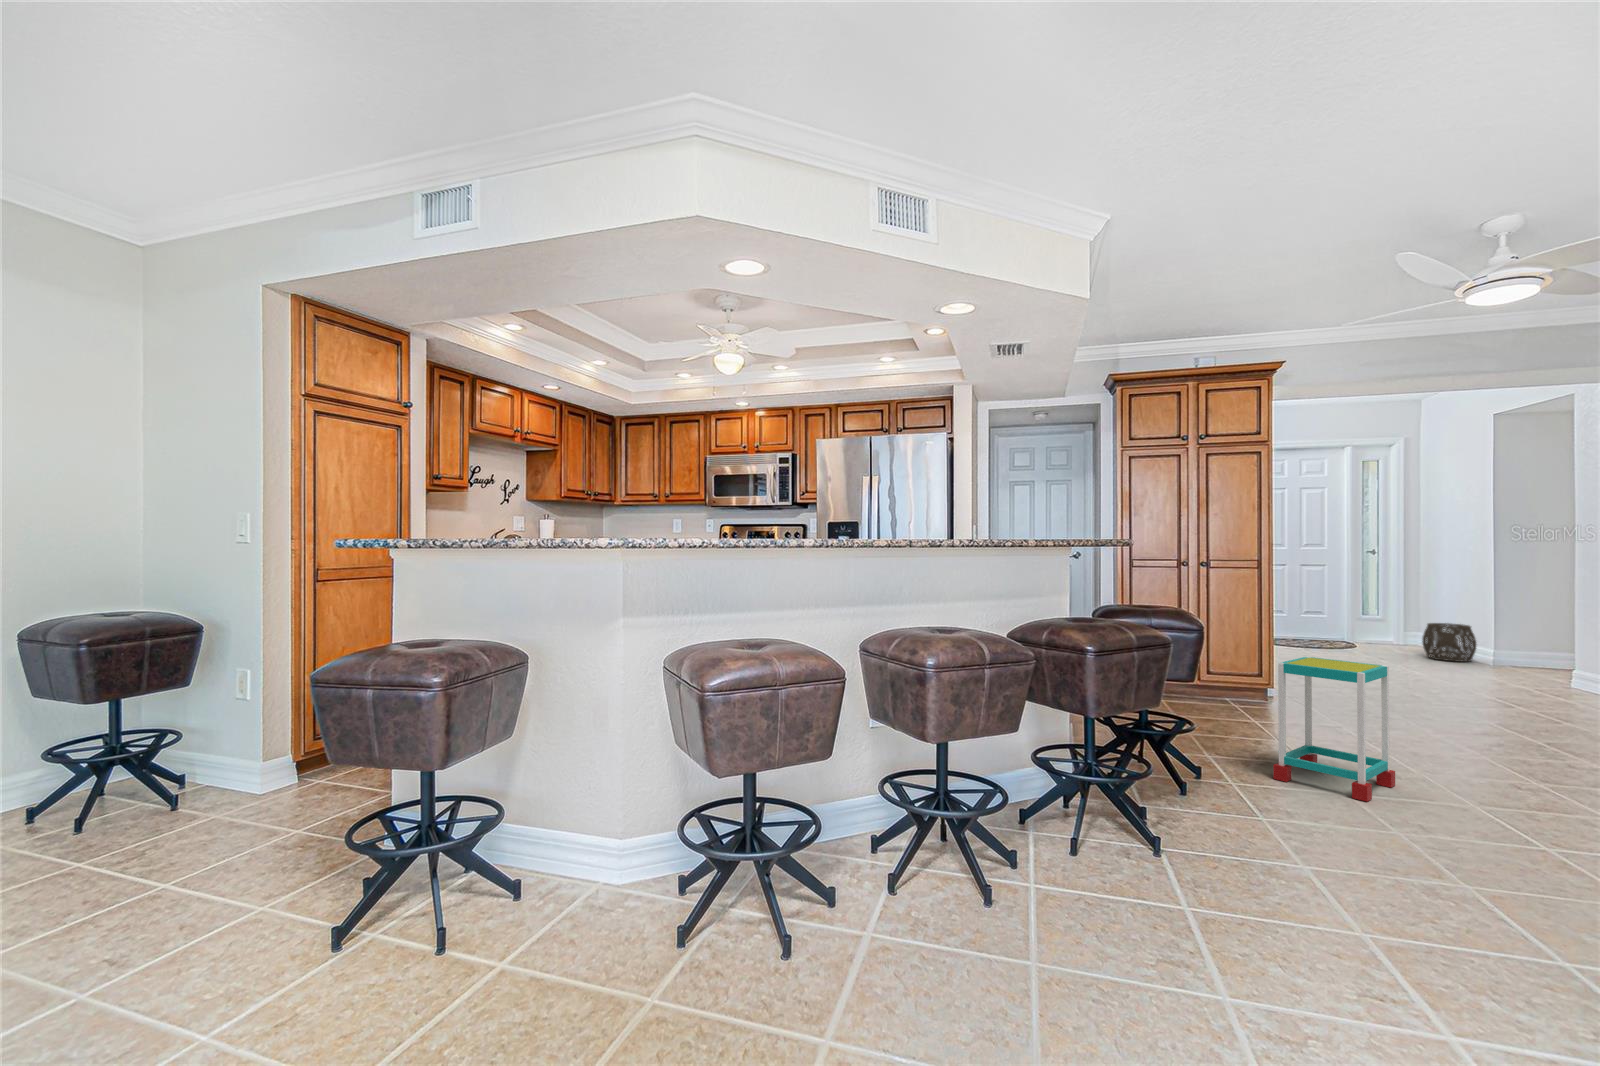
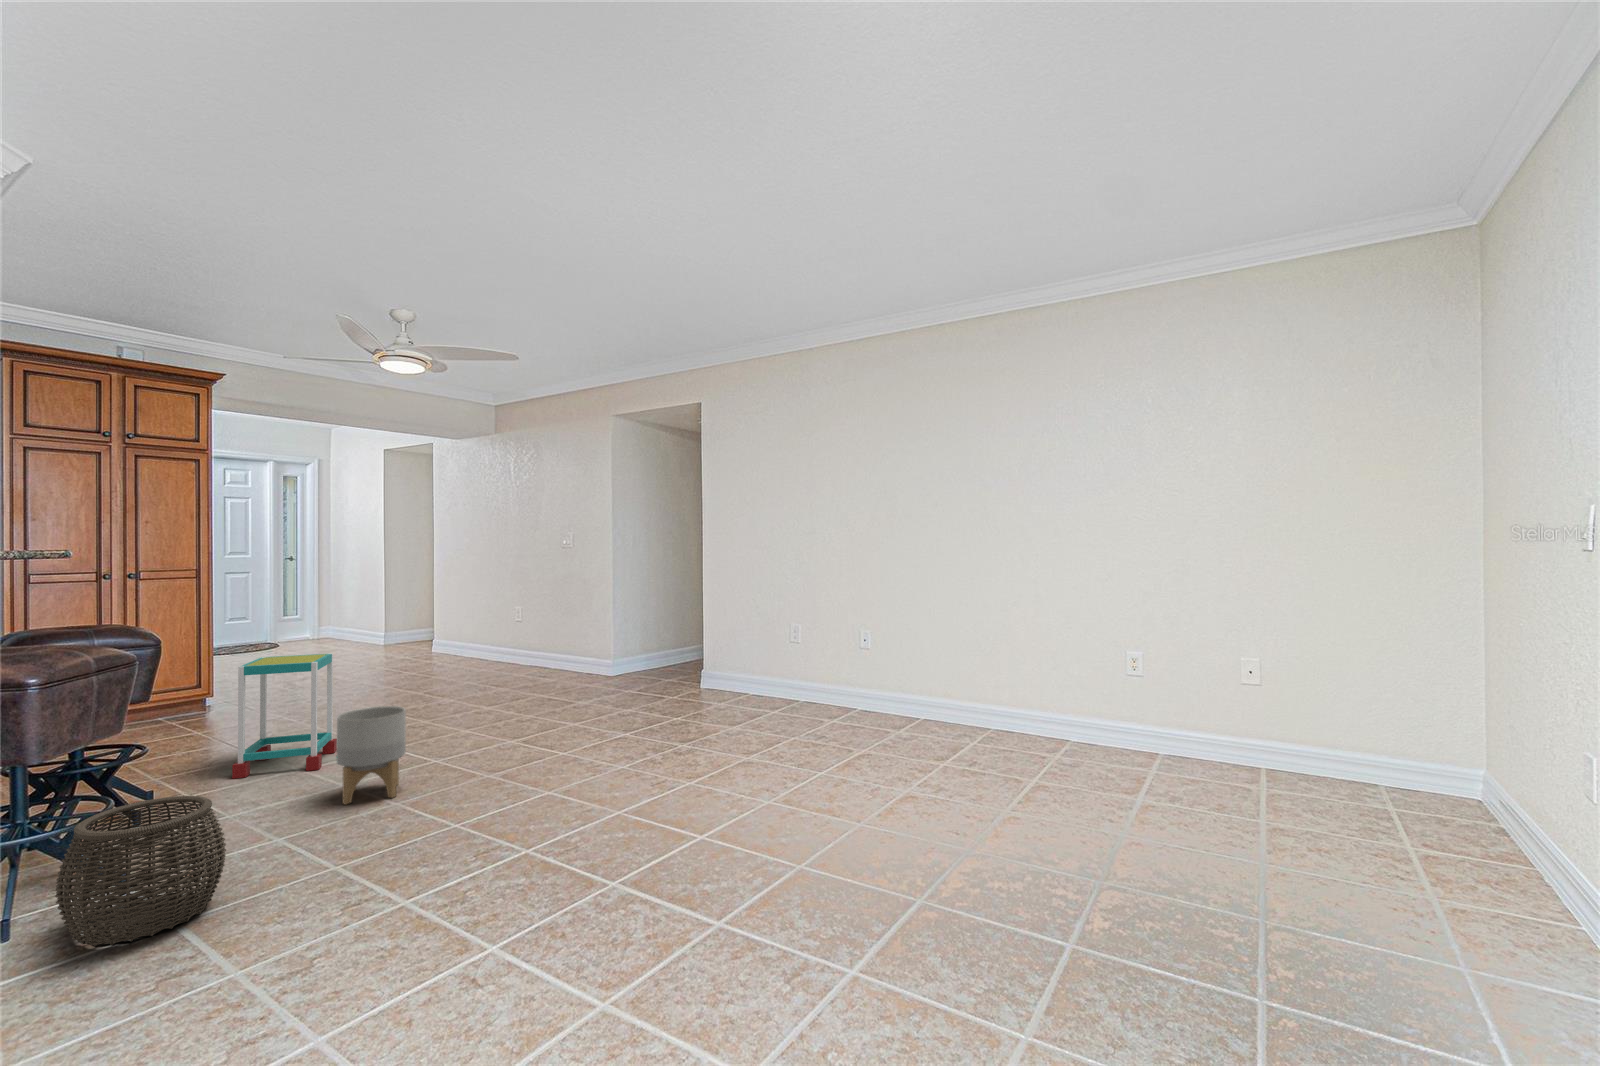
woven basket: present [1422,623,1476,662] -> present [55,796,226,946]
planter: none [1380,743,1483,879] -> present [337,706,406,804]

